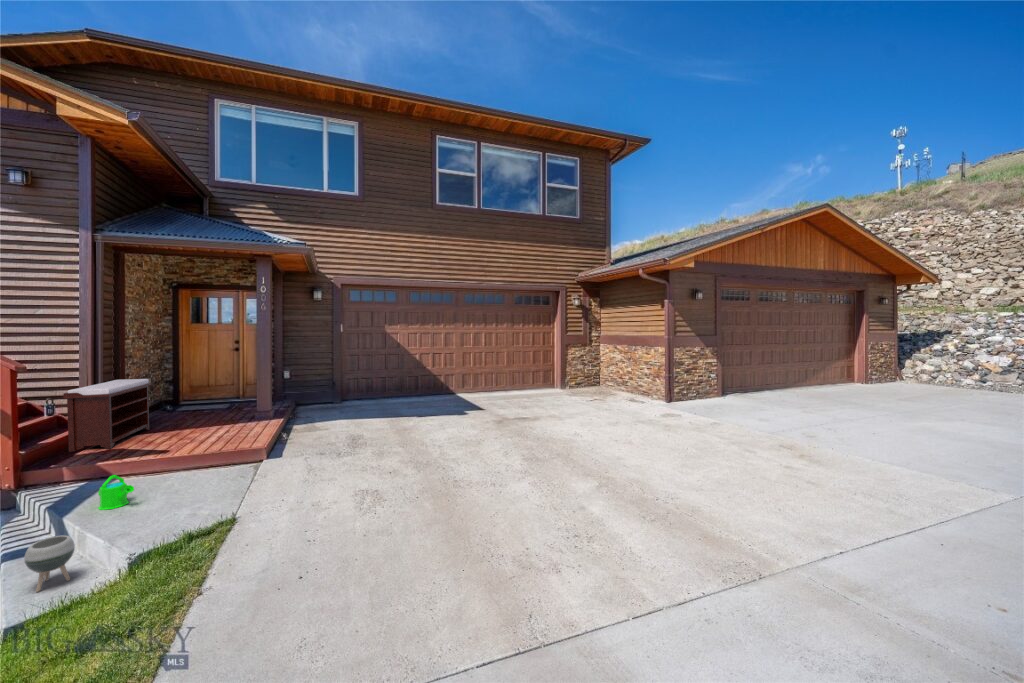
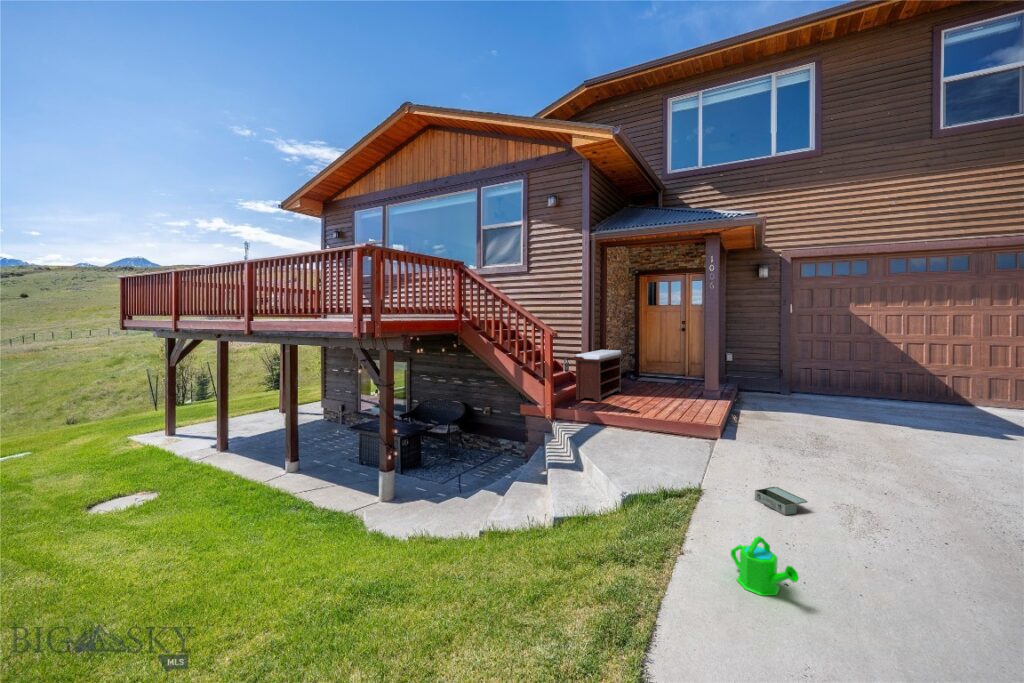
watering can: present [98,475,134,510] -> present [731,536,799,596]
toolbox: none [286,495,329,519] -> present [755,487,807,515]
planter: present [24,536,75,592] -> none [563,460,589,497]

